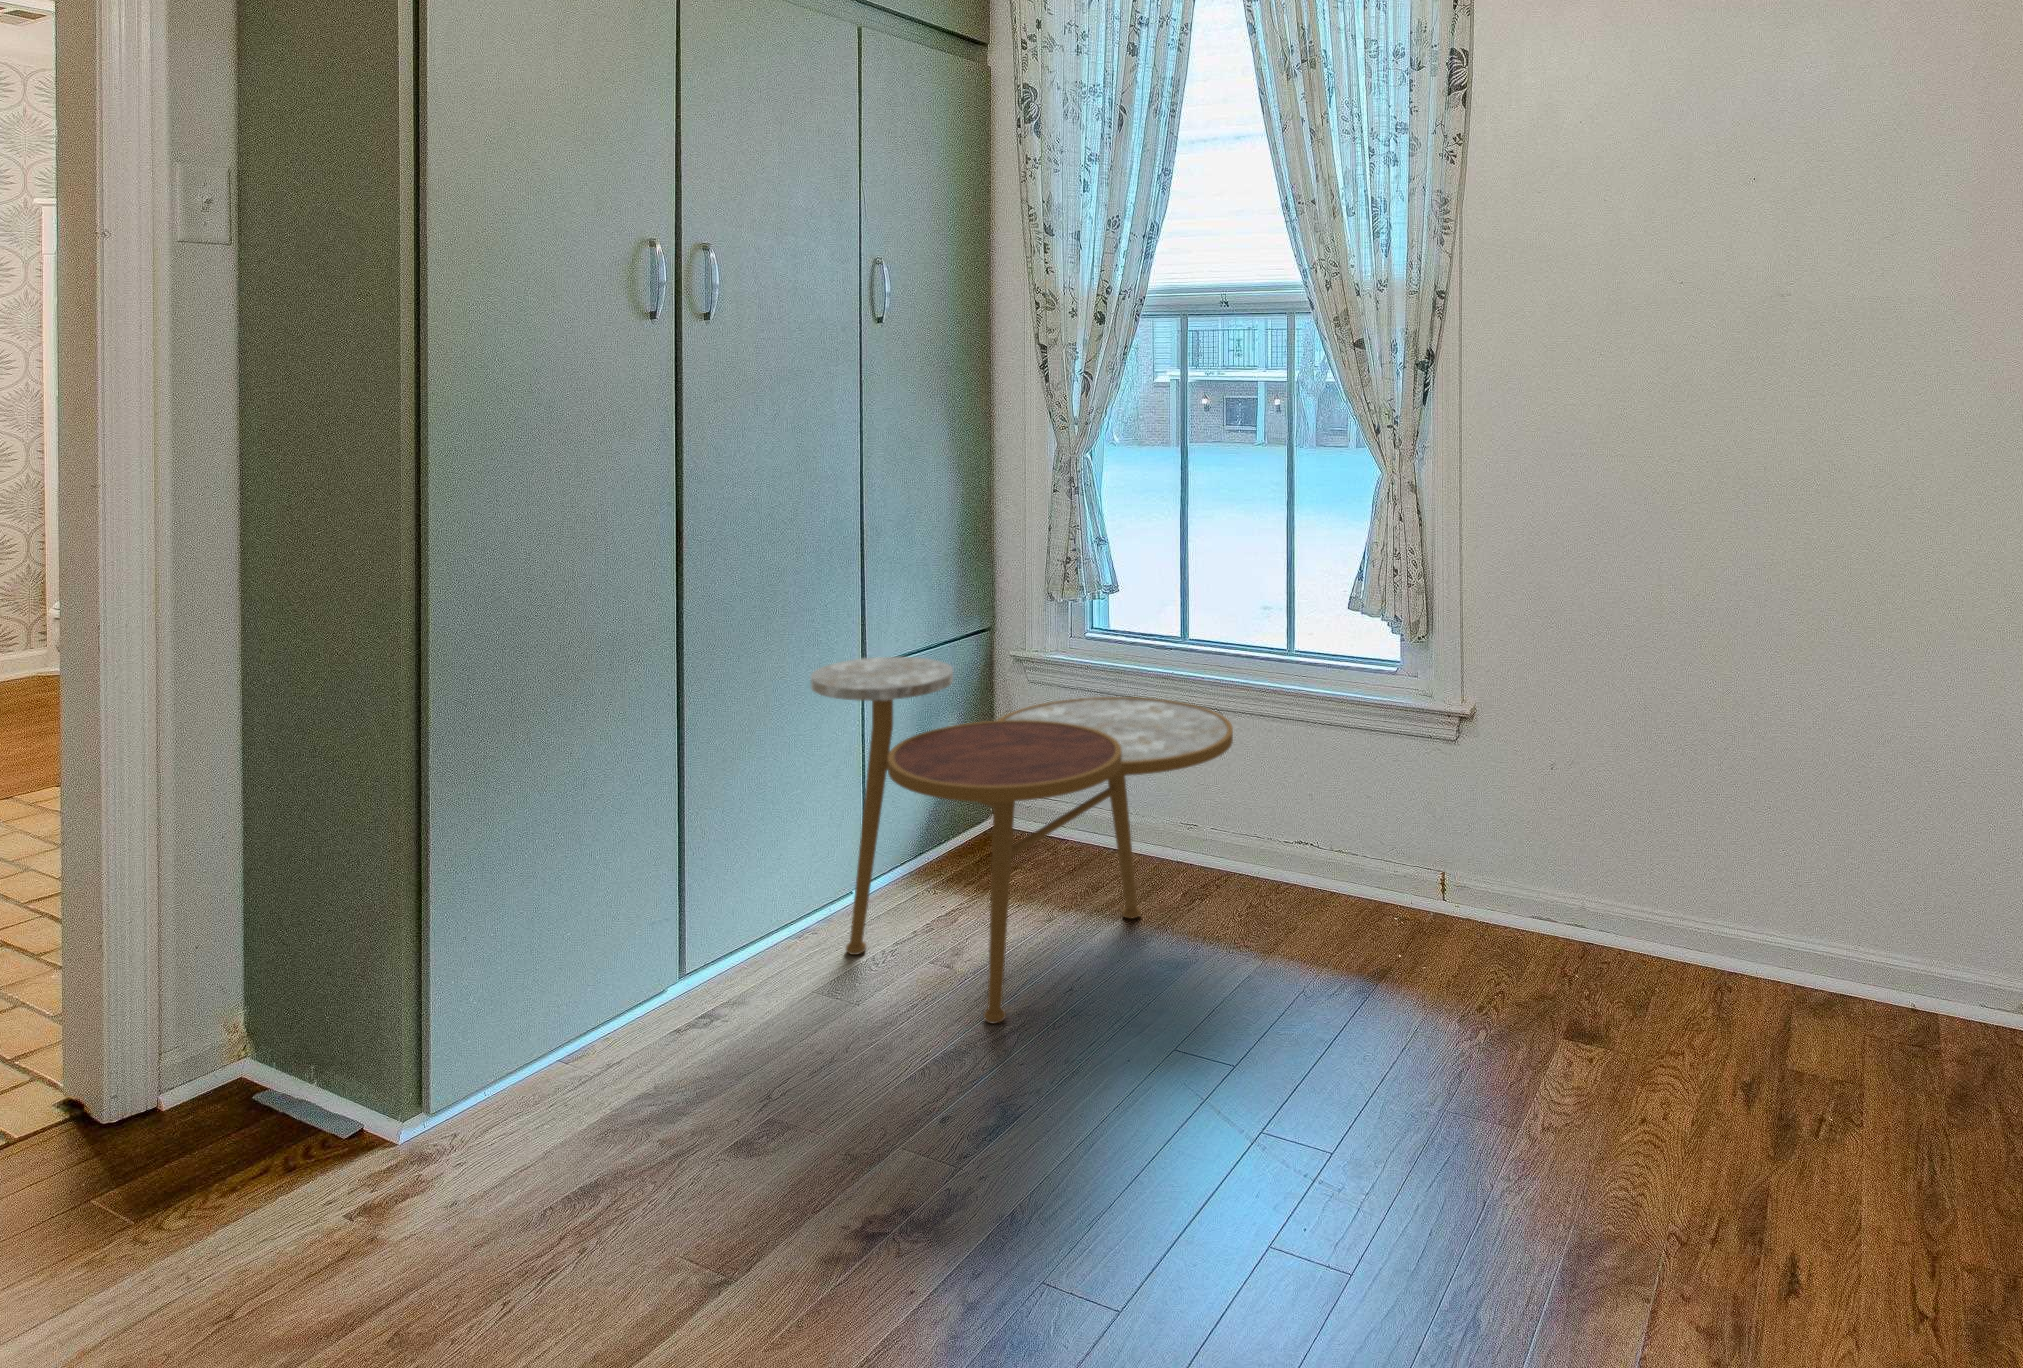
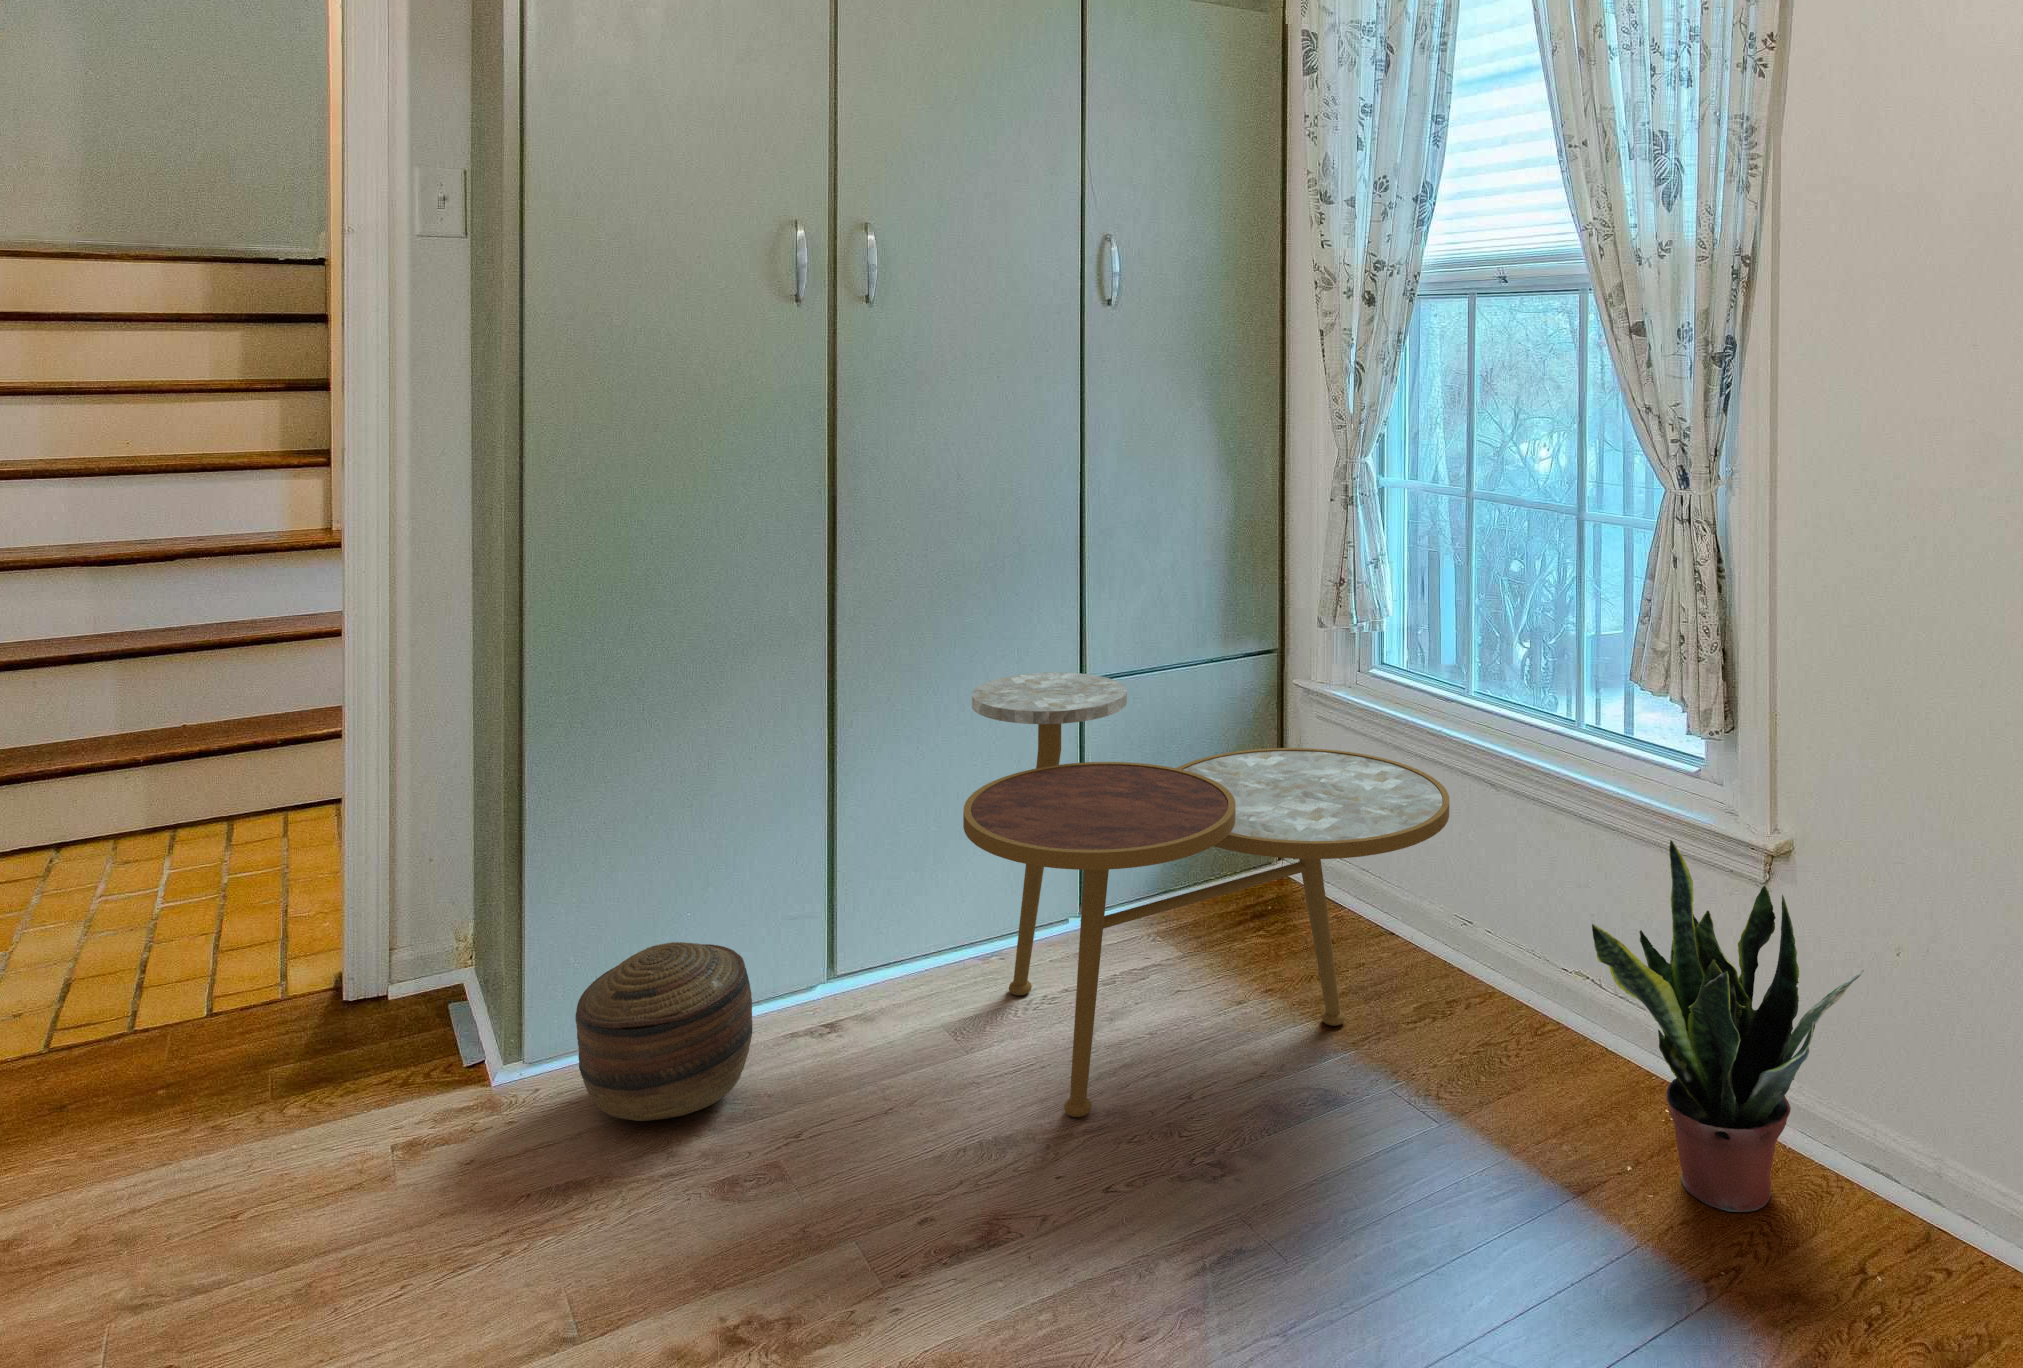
potted plant: none [1390,714,1549,964] -> present [1592,840,1864,1212]
basket: none [516,951,691,1128] -> present [575,942,752,1121]

